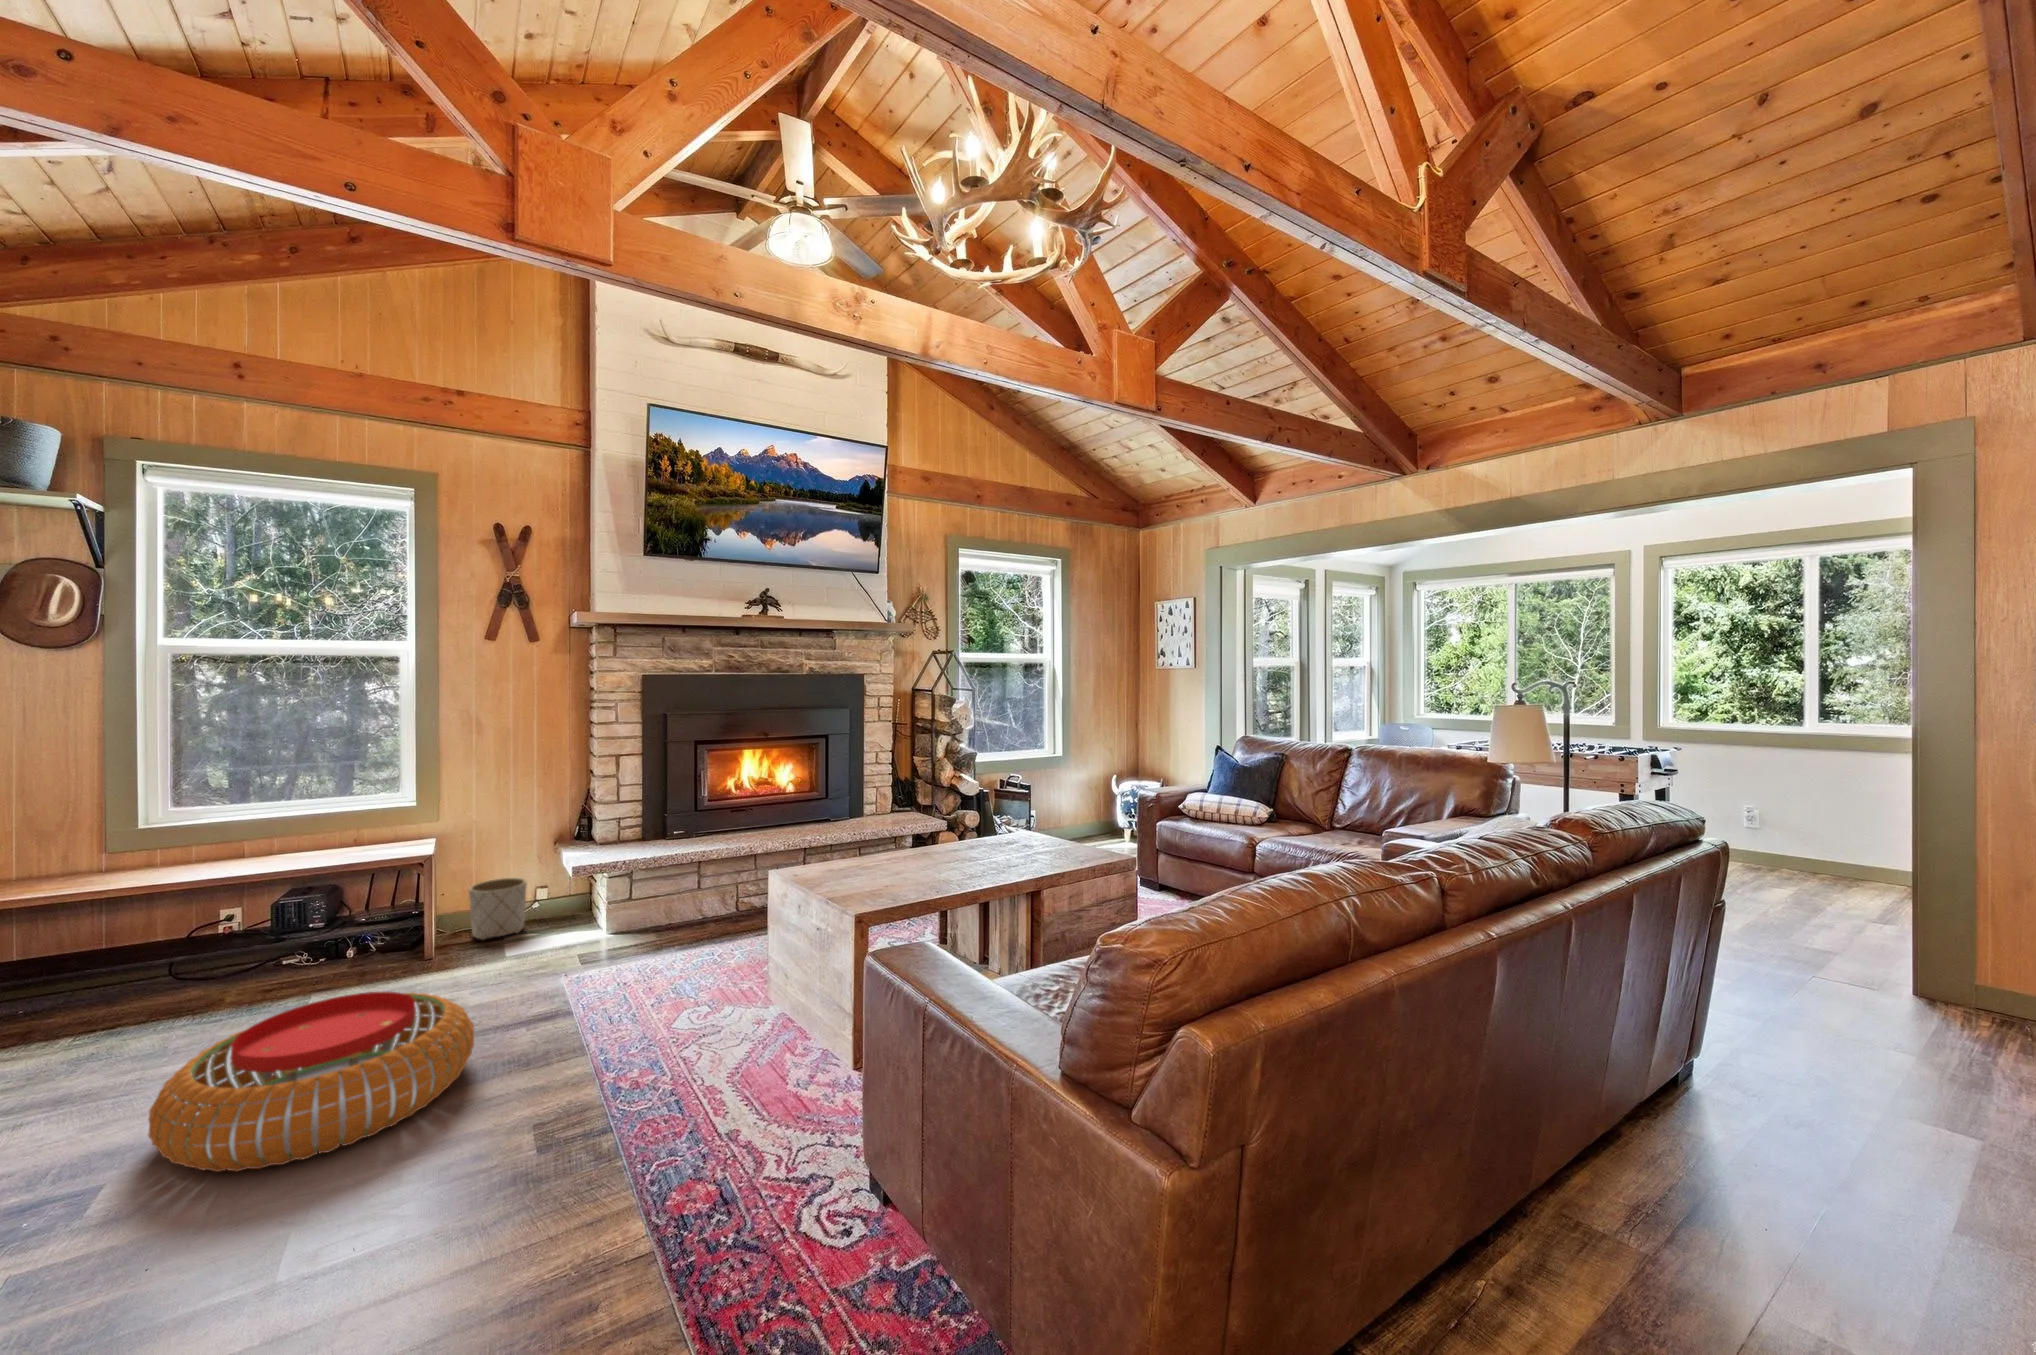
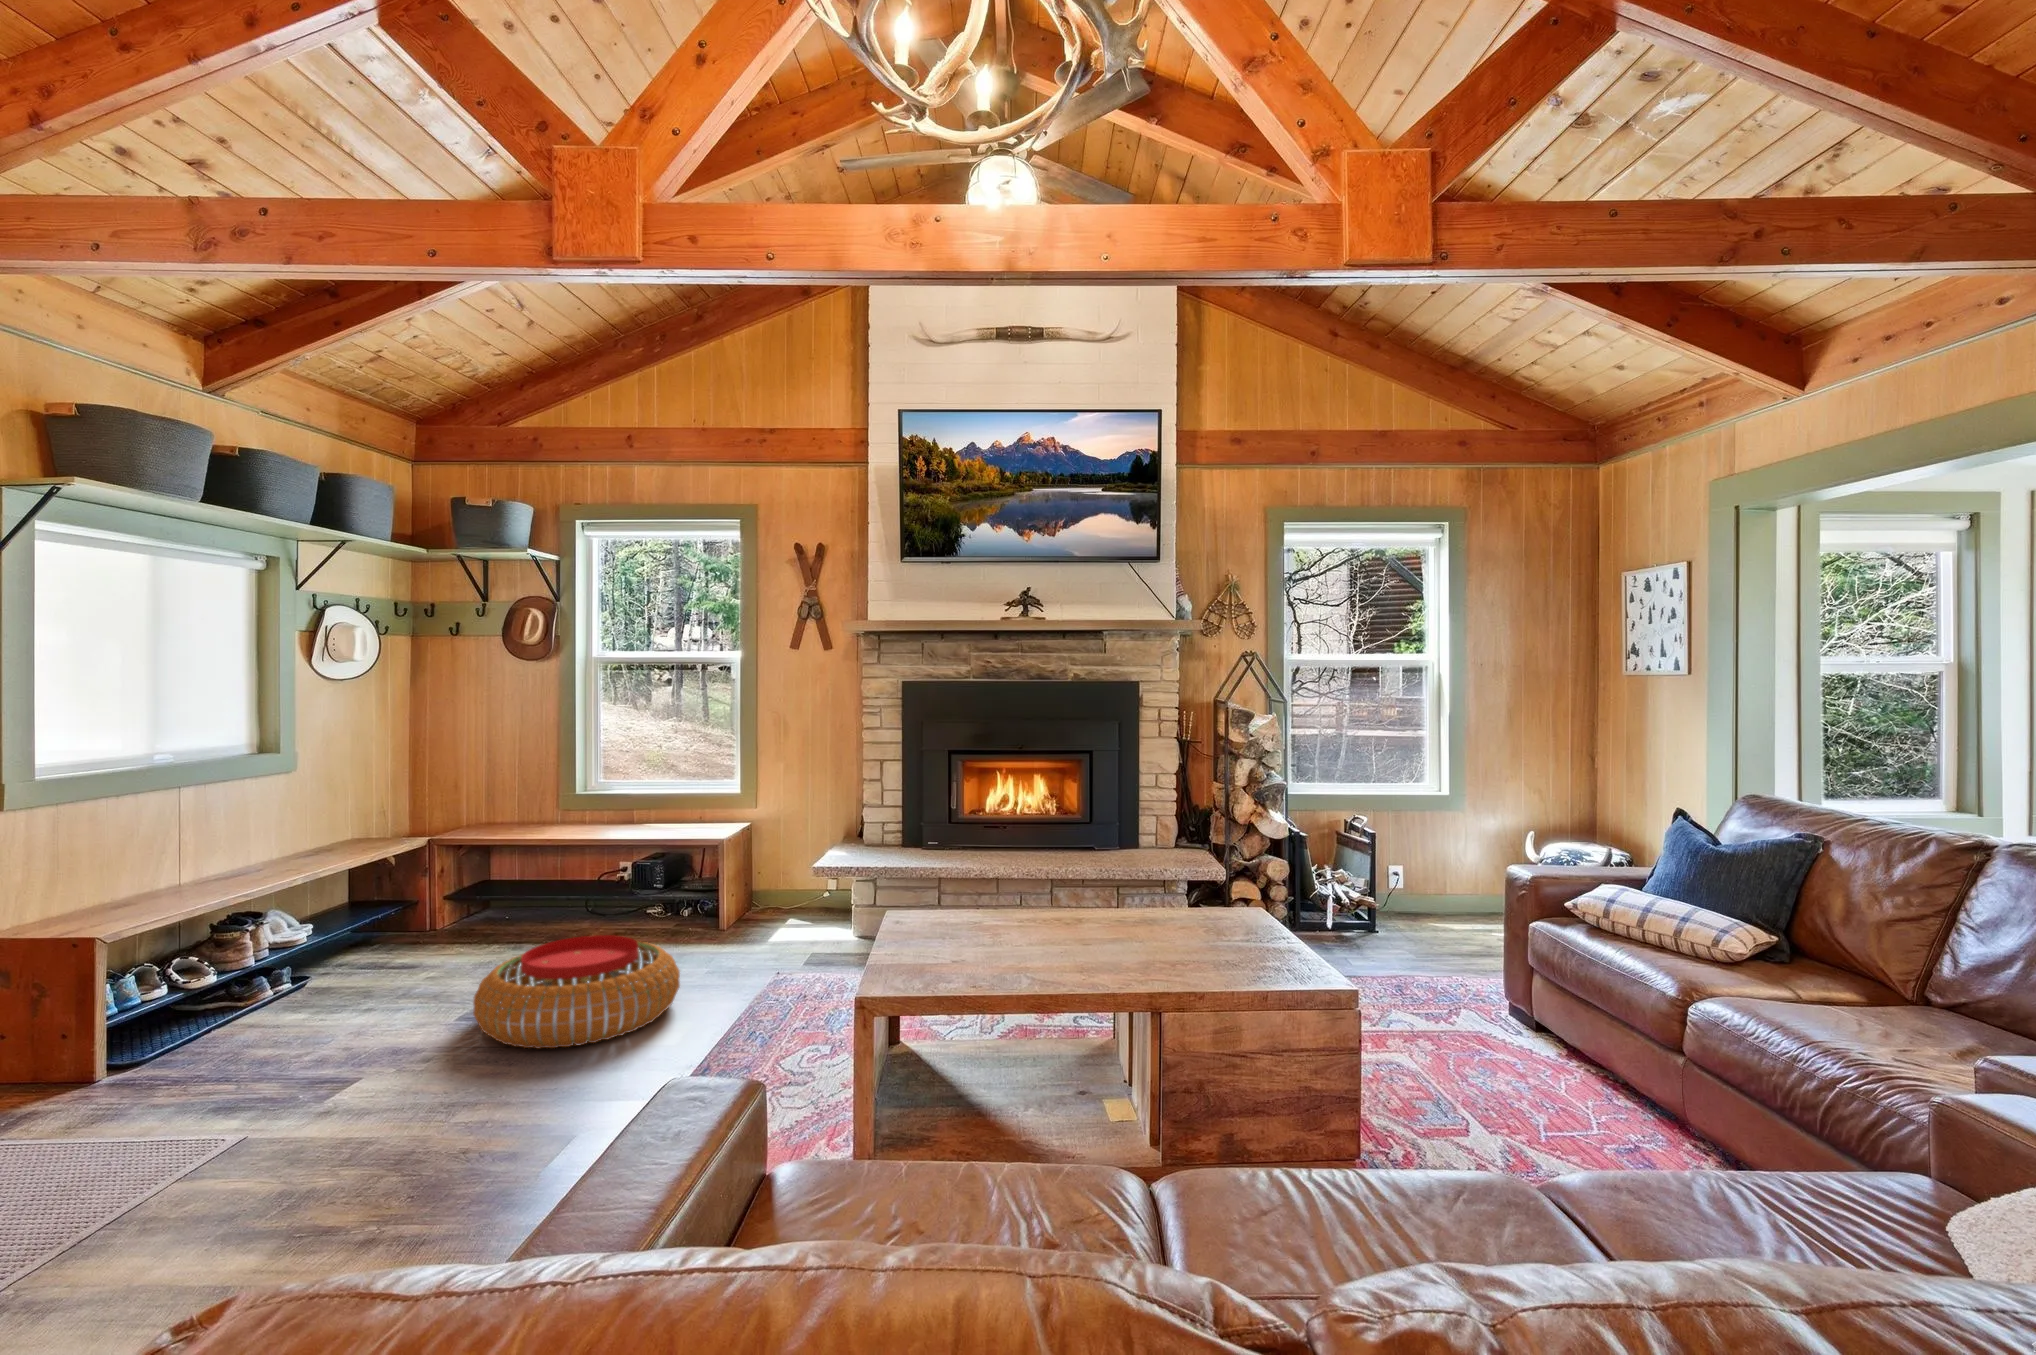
planter: present [469,878,527,940] -> none [764,868,809,921]

